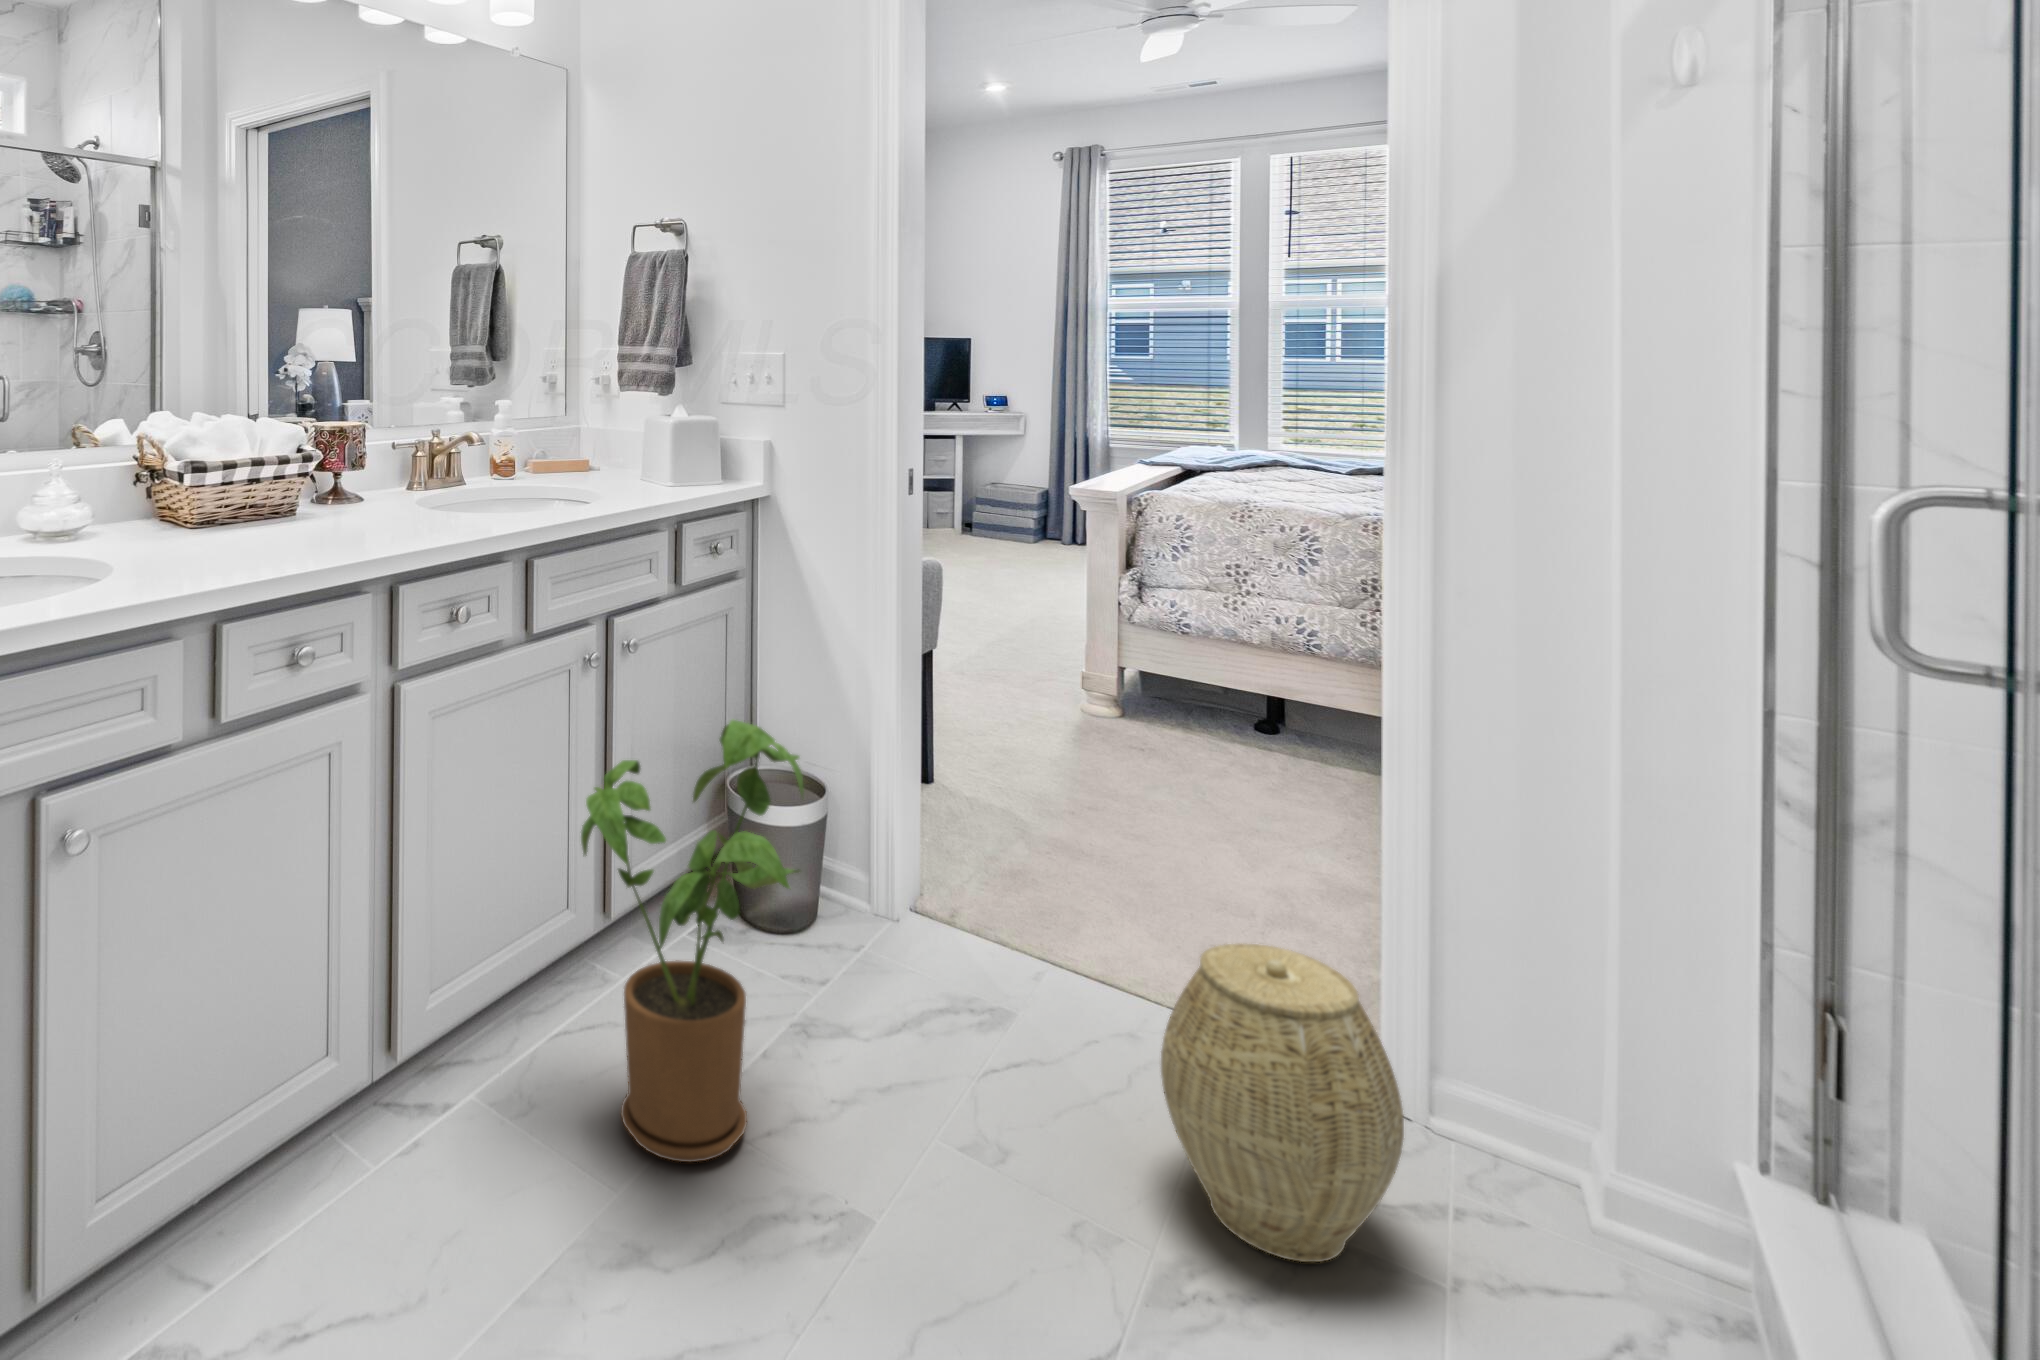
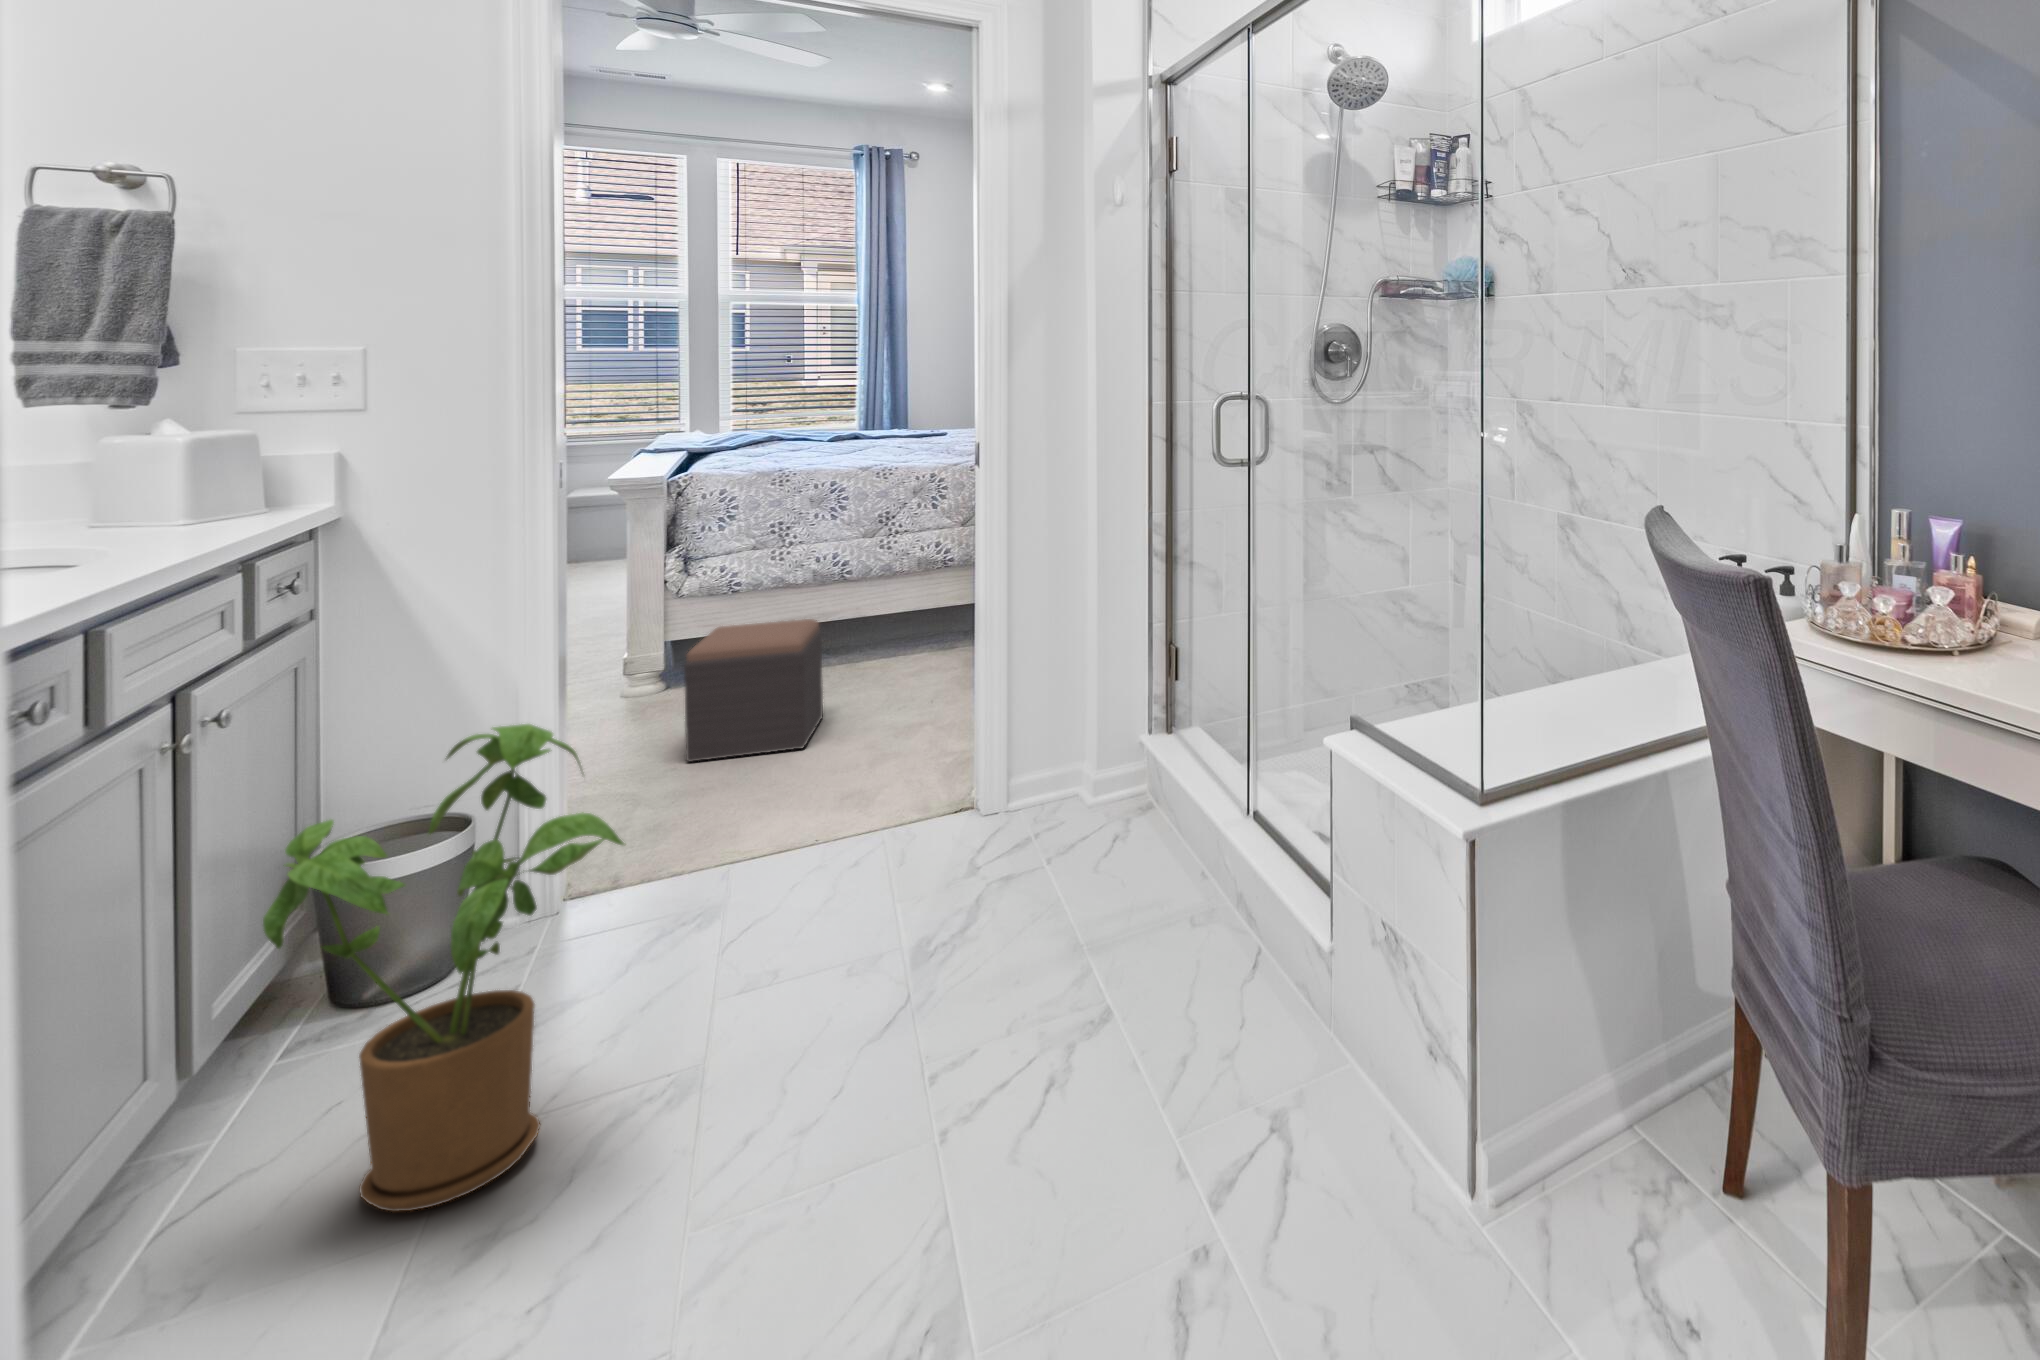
footstool: none [1082,669,1242,839] -> present [684,619,823,762]
woven basket: present [1161,944,1404,1262] -> none [901,750,1058,951]

